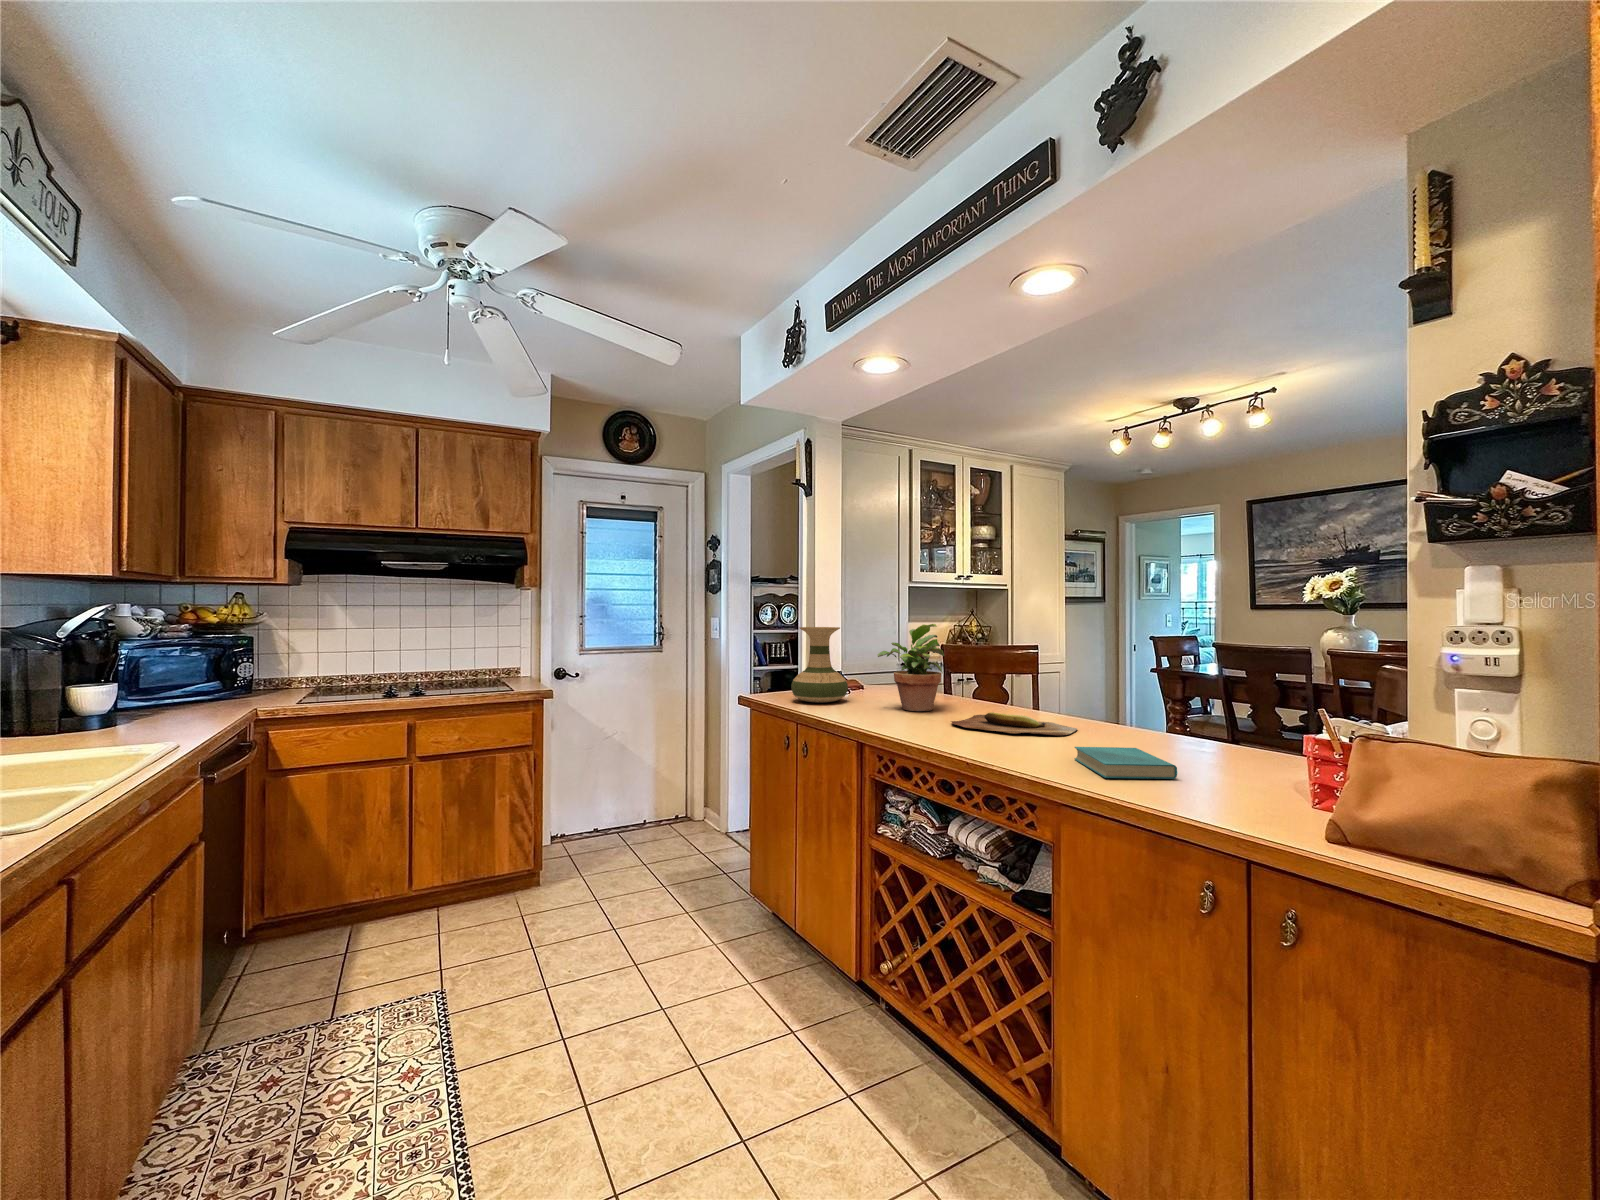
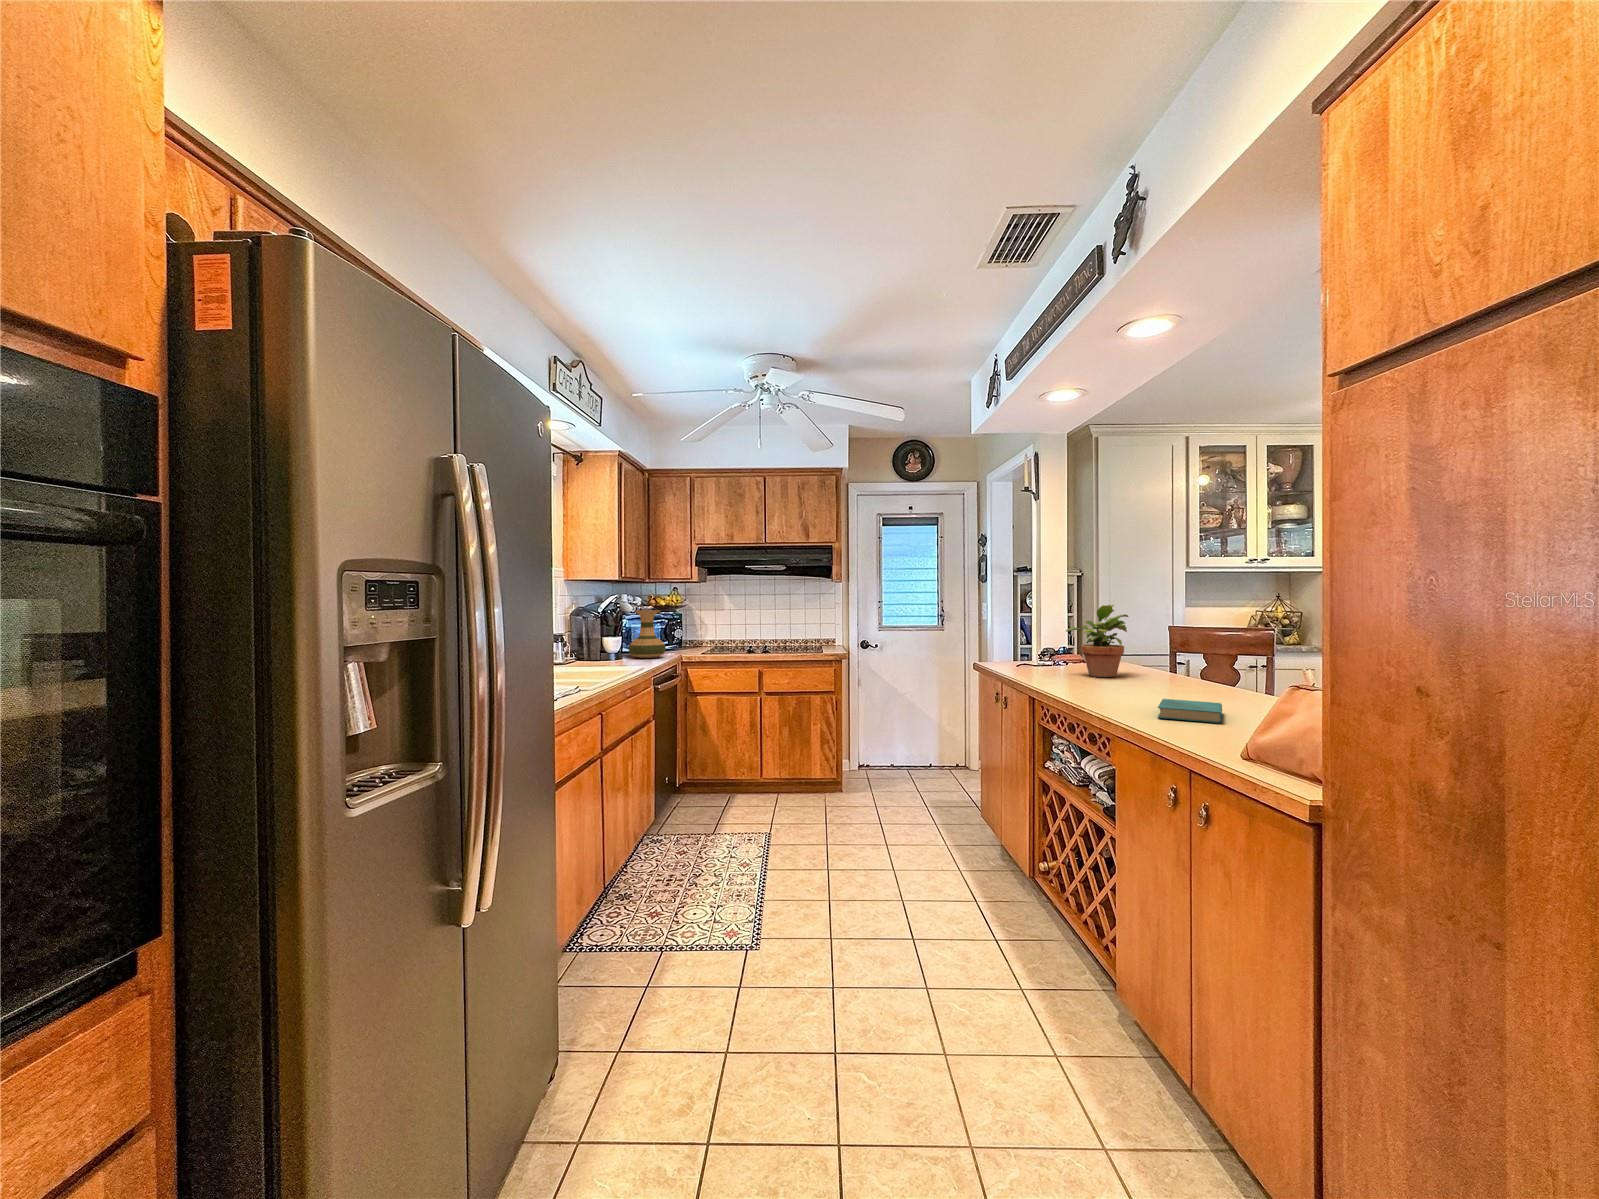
vase: present [791,627,848,703] -> present [629,610,666,658]
cutting board: present [951,712,1077,735] -> none [1107,678,1221,697]

